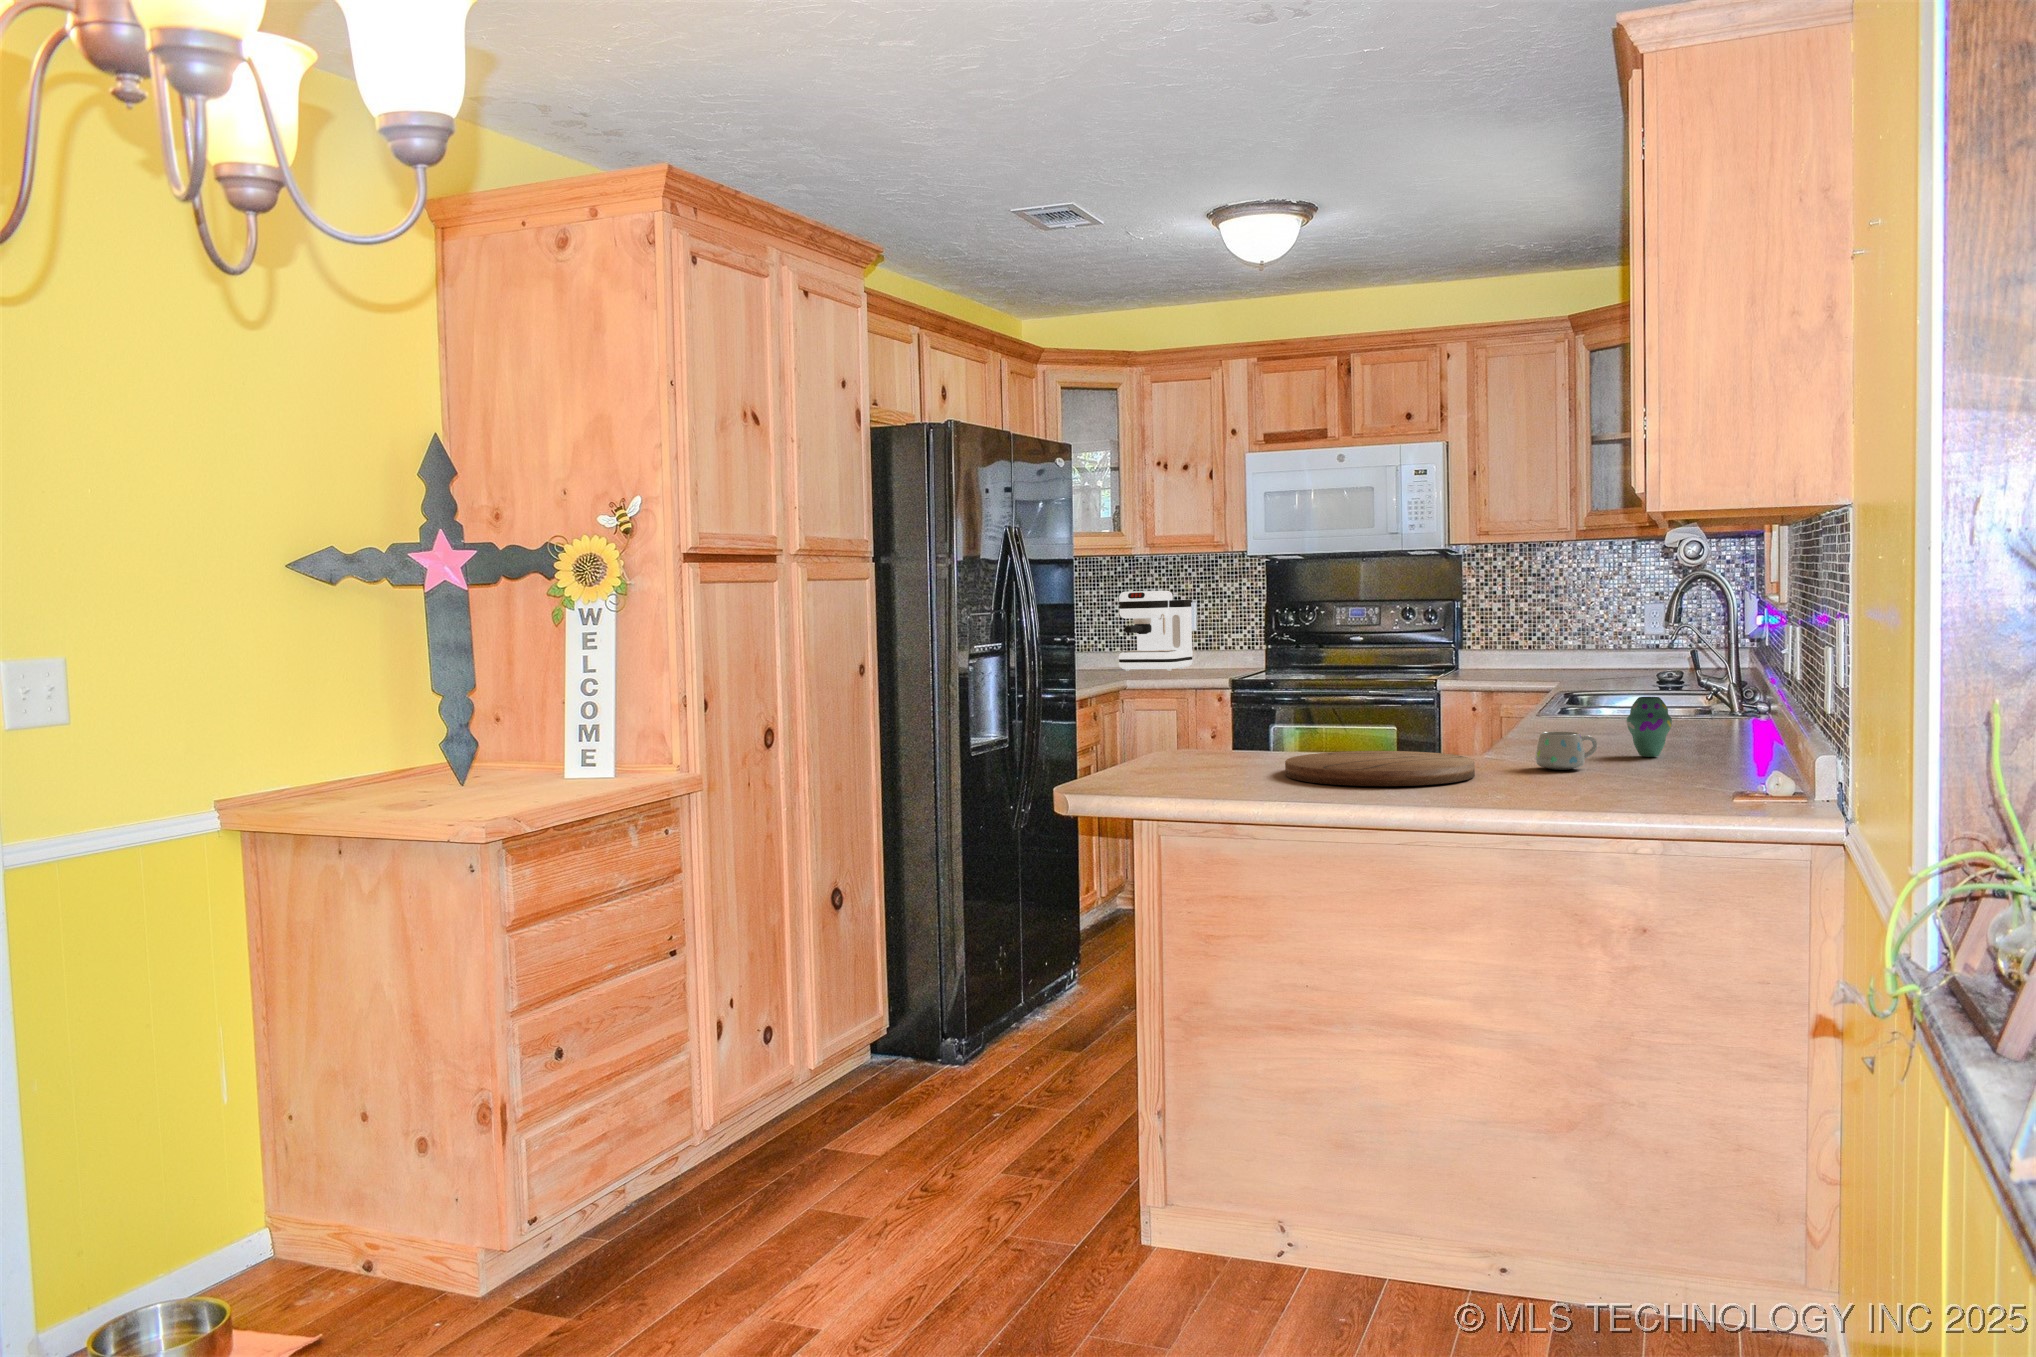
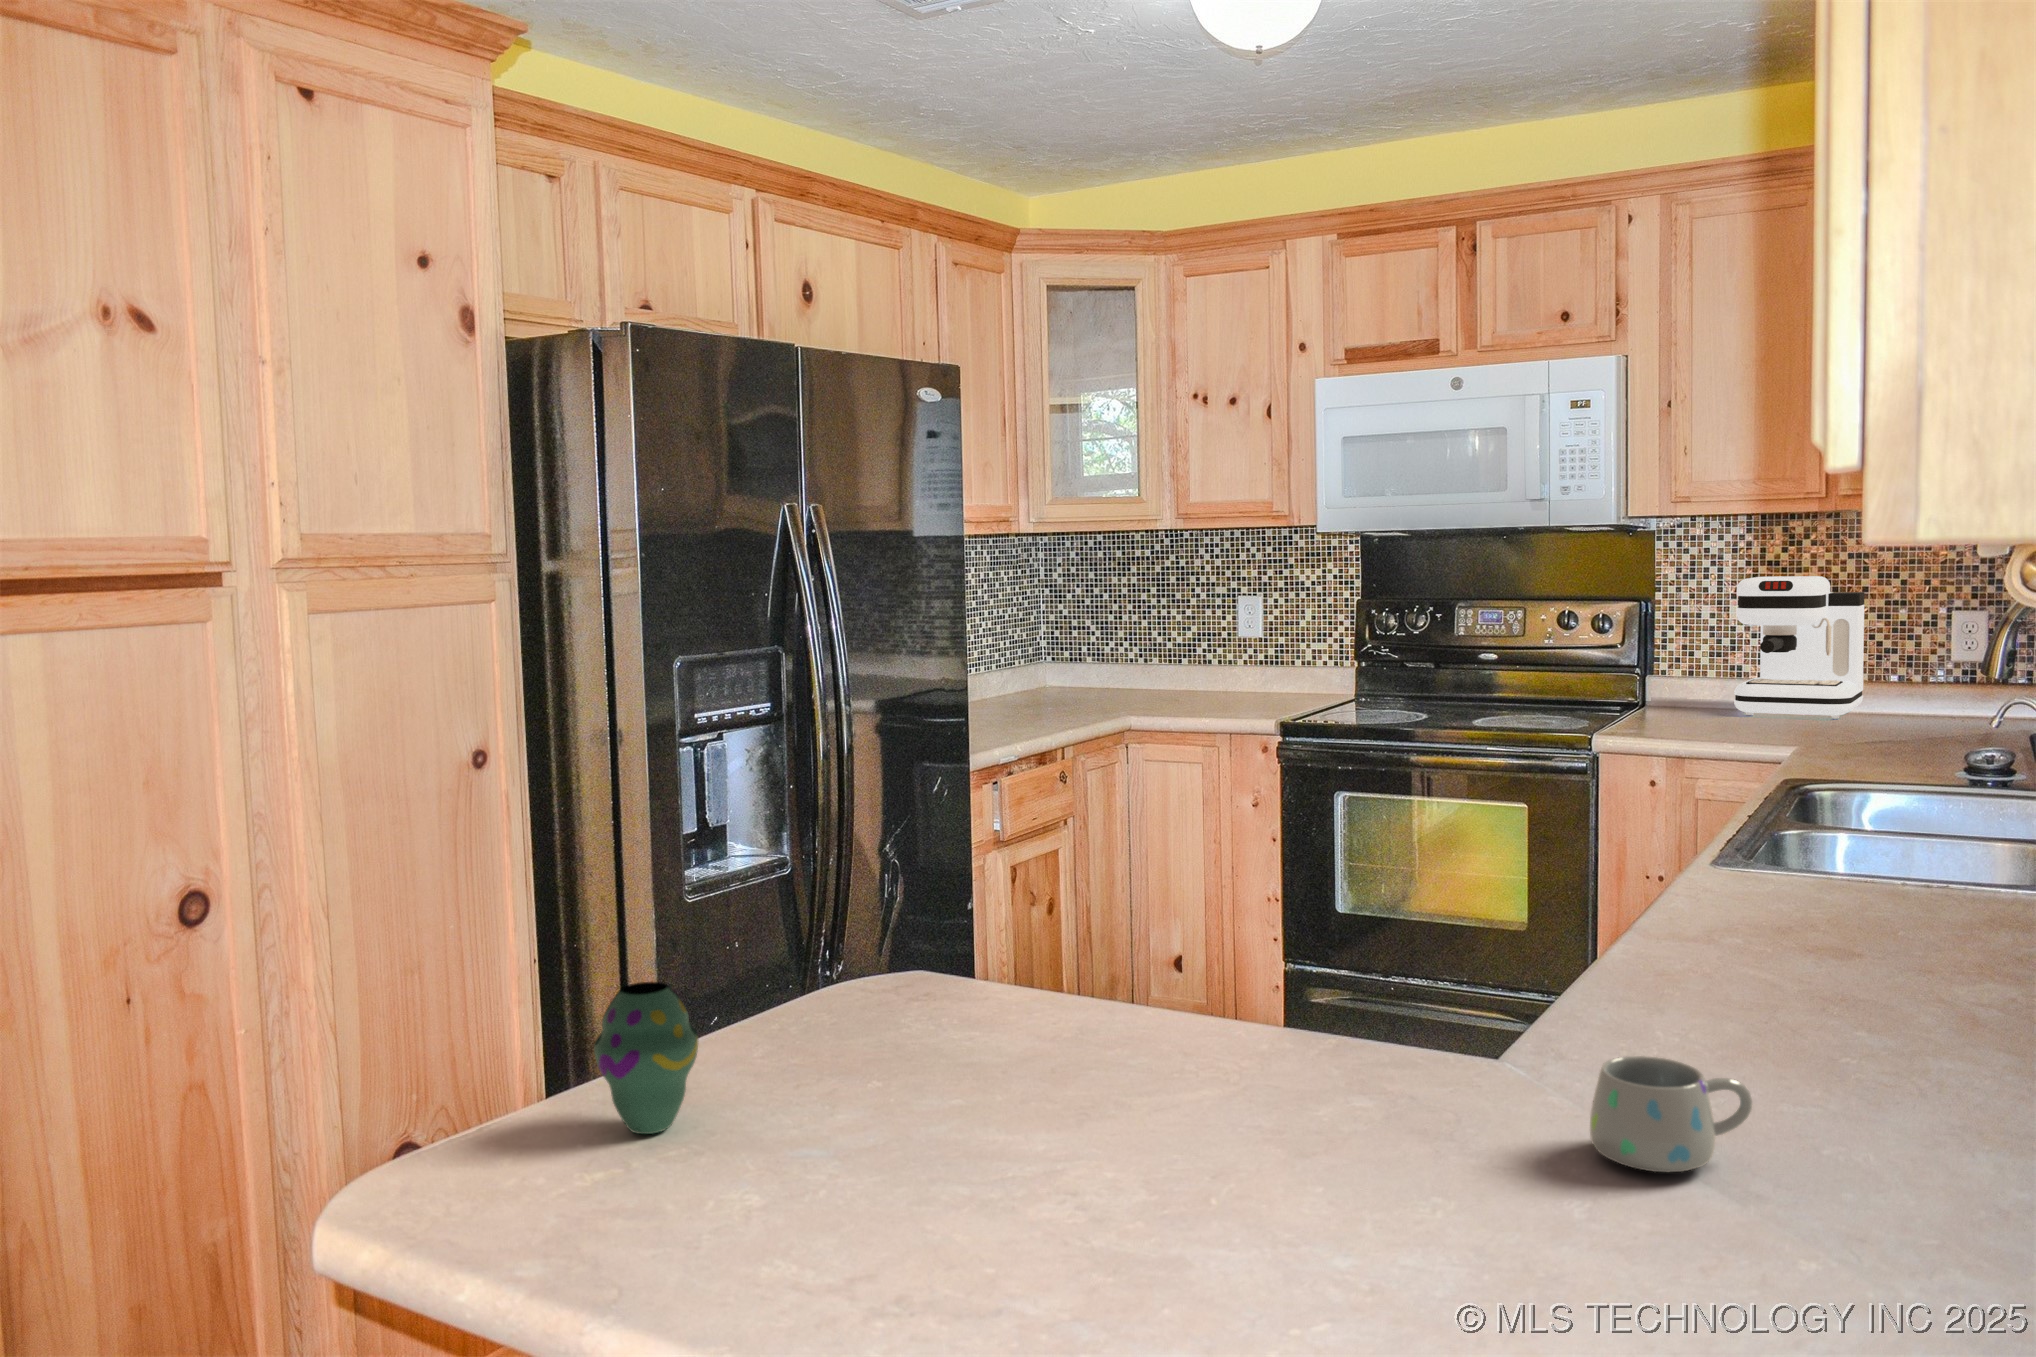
coffee maker: present [1119,591,1193,671] -> present [1734,576,1865,718]
vase: present [1627,697,1672,757] -> present [594,982,698,1134]
cutting board: present [1285,751,1475,786] -> none [958,1052,1414,1257]

